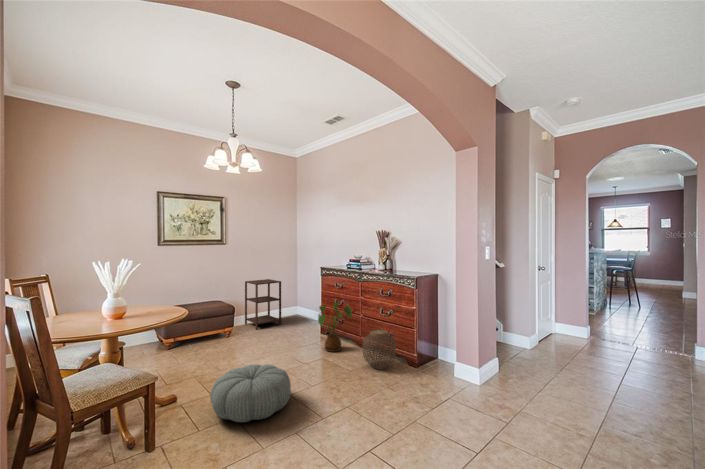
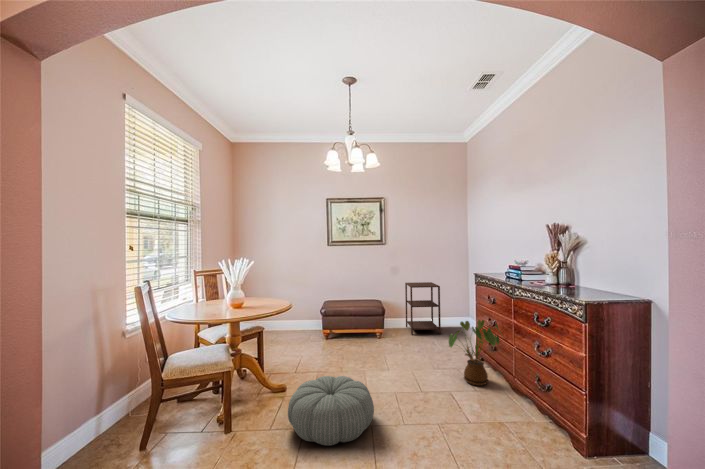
woven basket: present [363,329,396,370] -> none [497,372,554,438]

